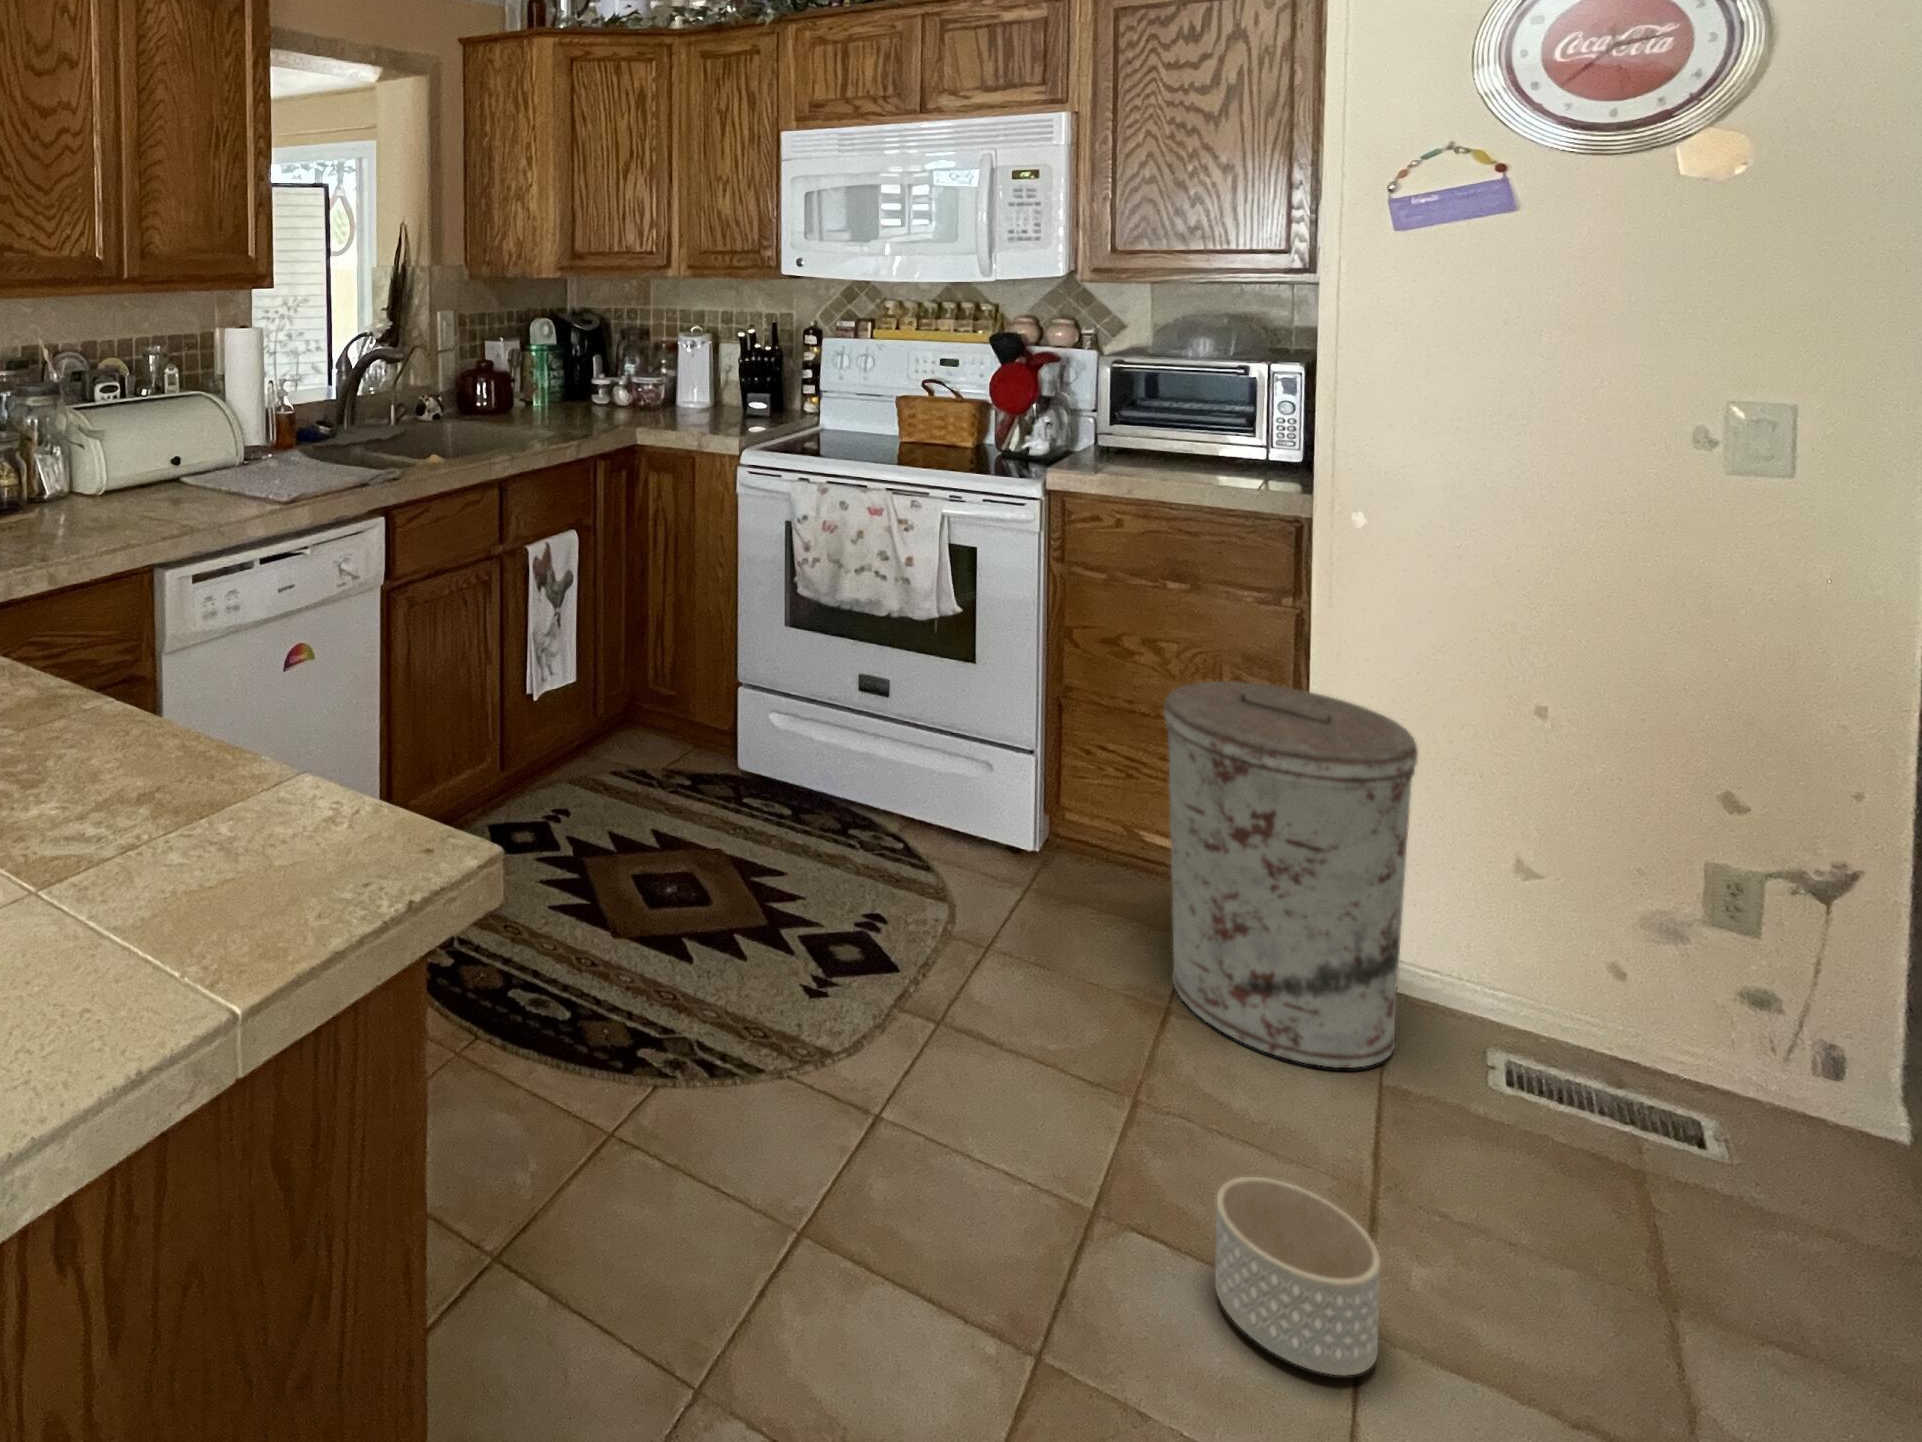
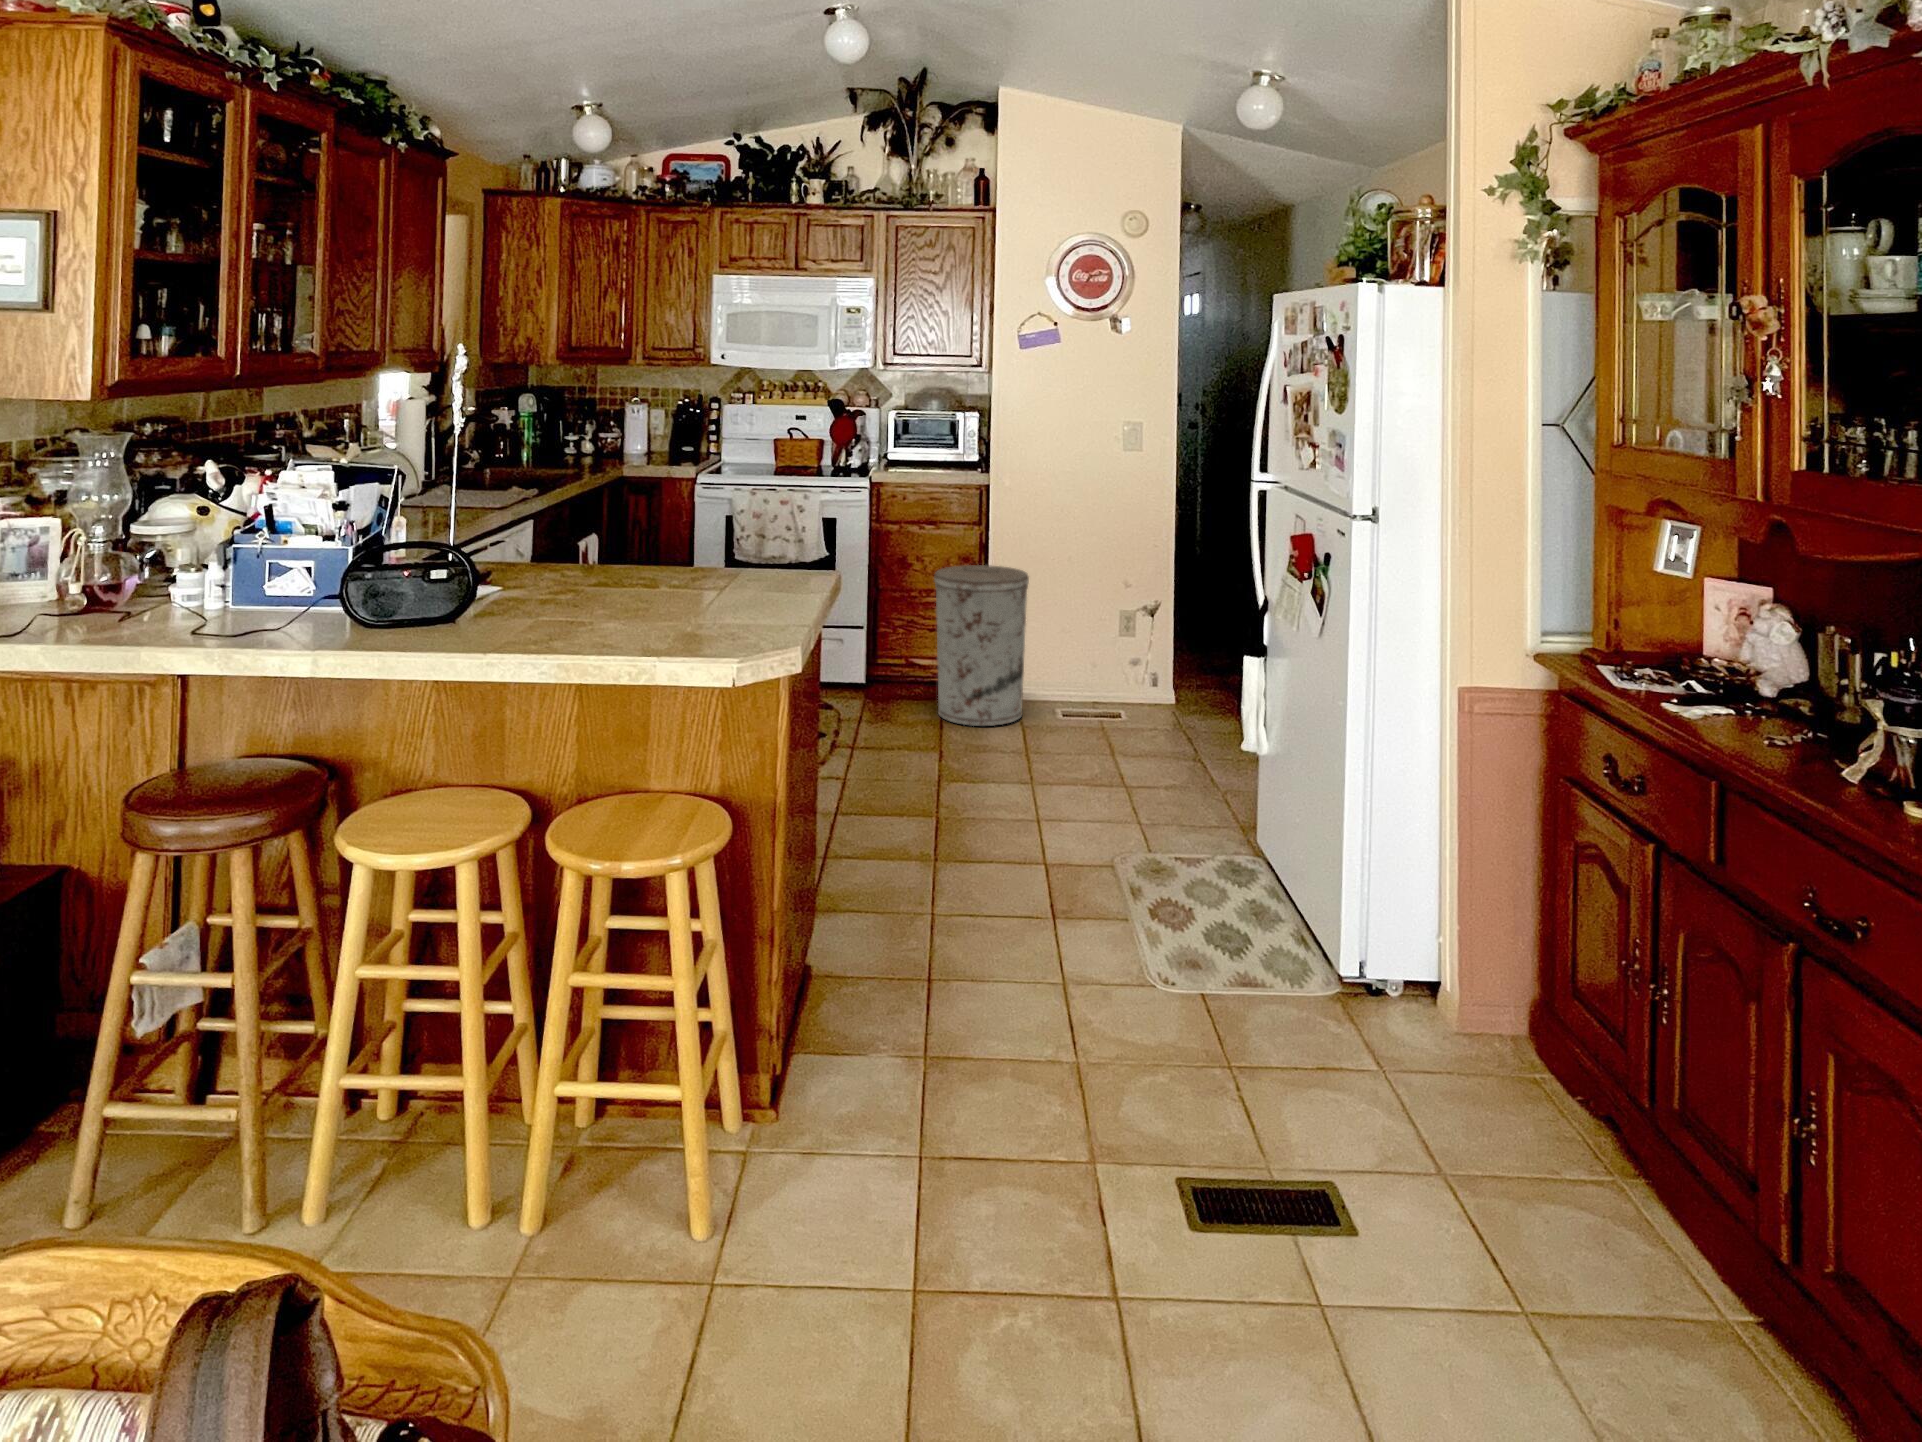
planter: present [1215,1177,1380,1375] -> none [978,737,1031,793]

